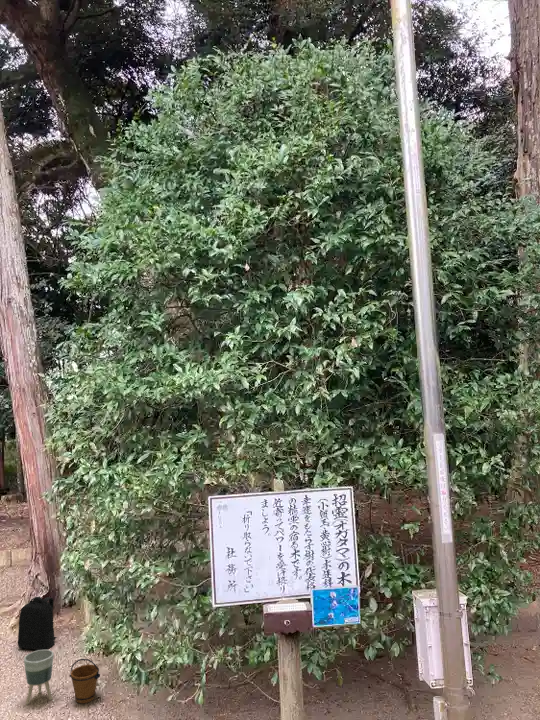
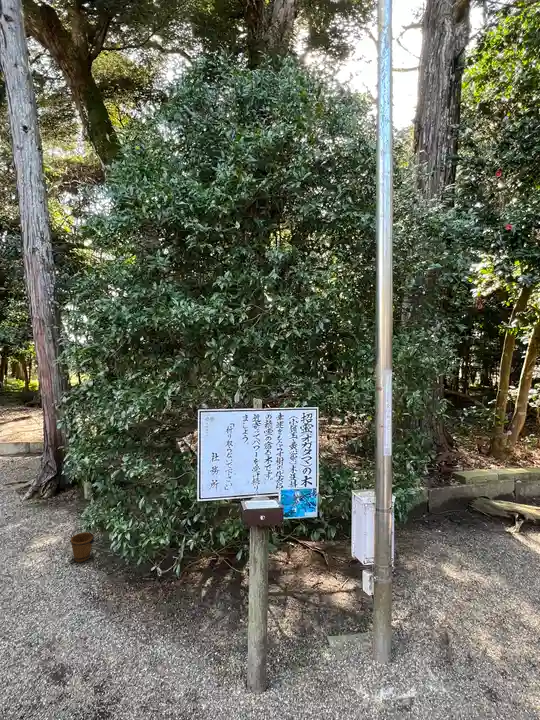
backpack: present [18,597,56,650] -> none [29,479,61,519]
planter: present [24,650,54,705] -> none [32,521,57,563]

